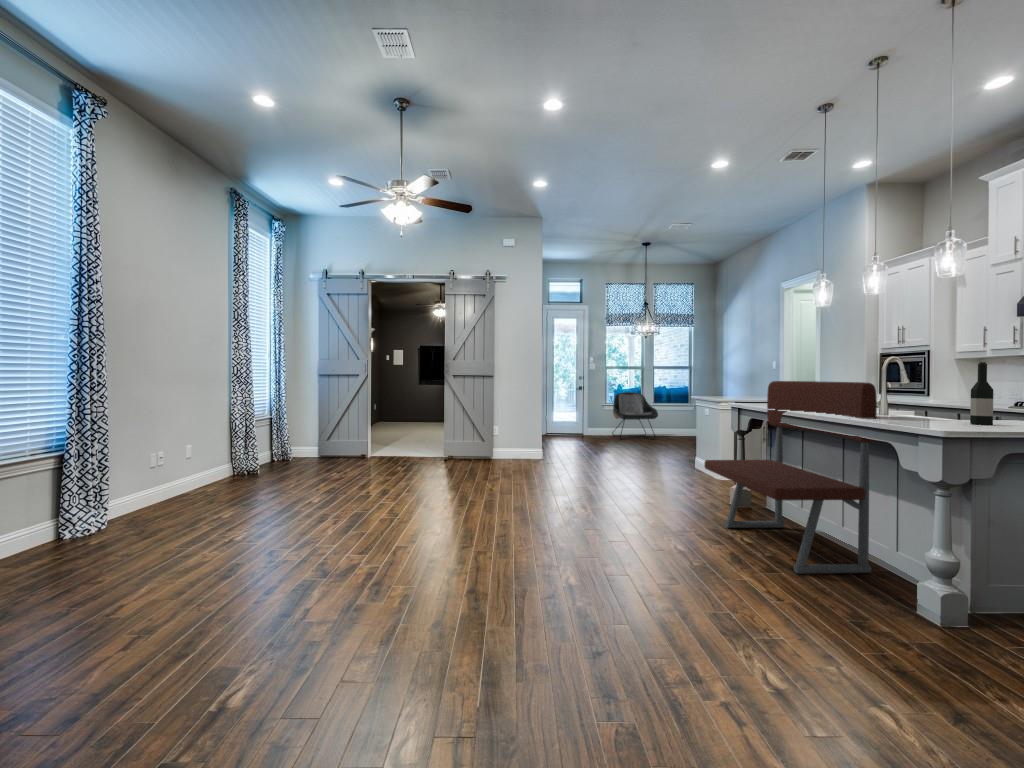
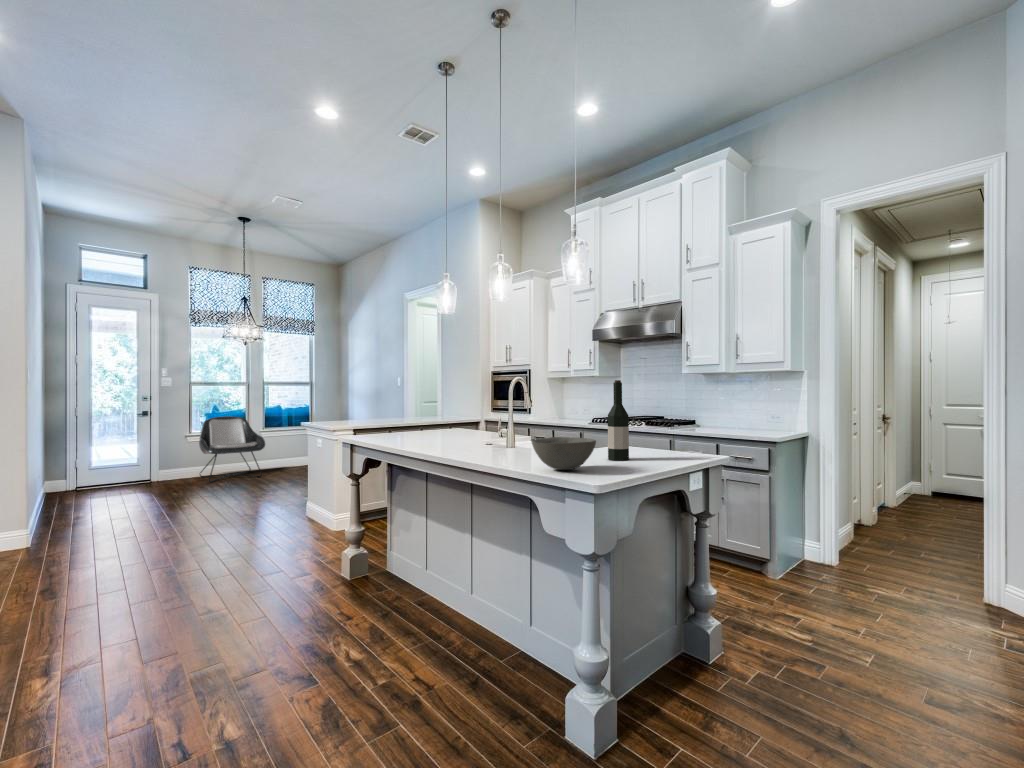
bench: present [704,381,877,574] -> none [288,404,509,711]
bowl: none [891,403,950,425] -> present [531,437,596,470]

